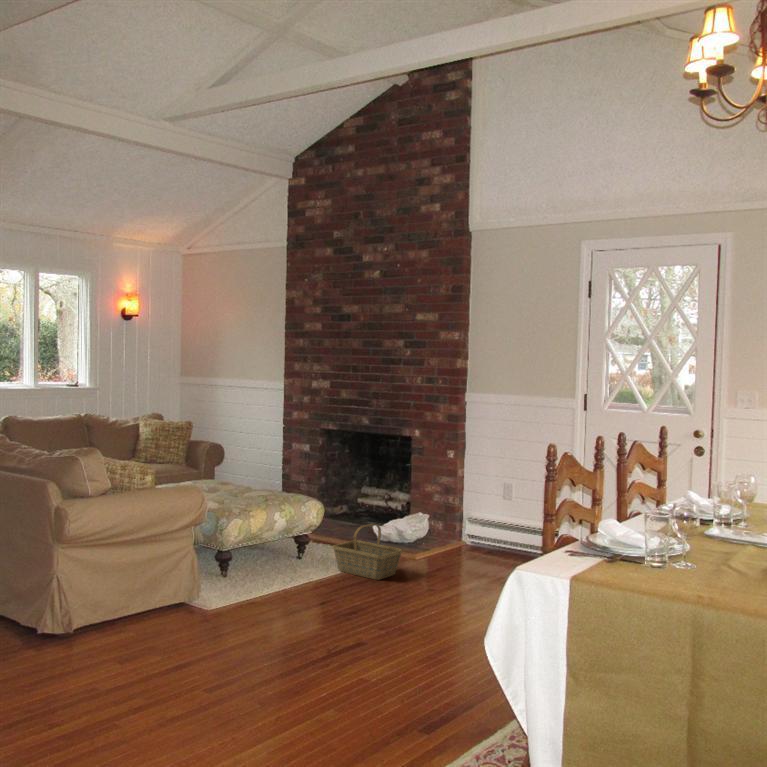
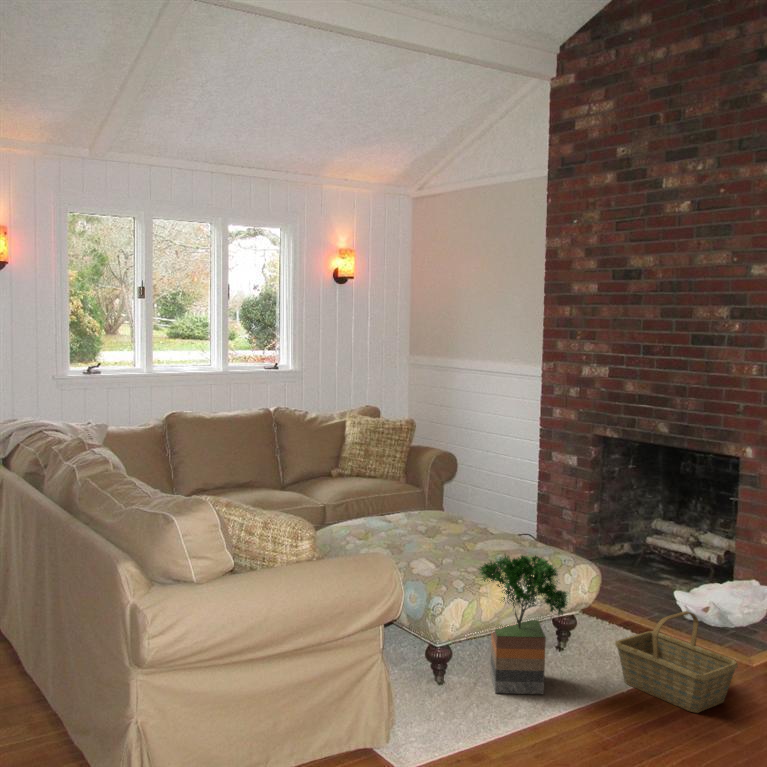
potted tree: none [247,493,304,580] -> present [479,555,568,694]

